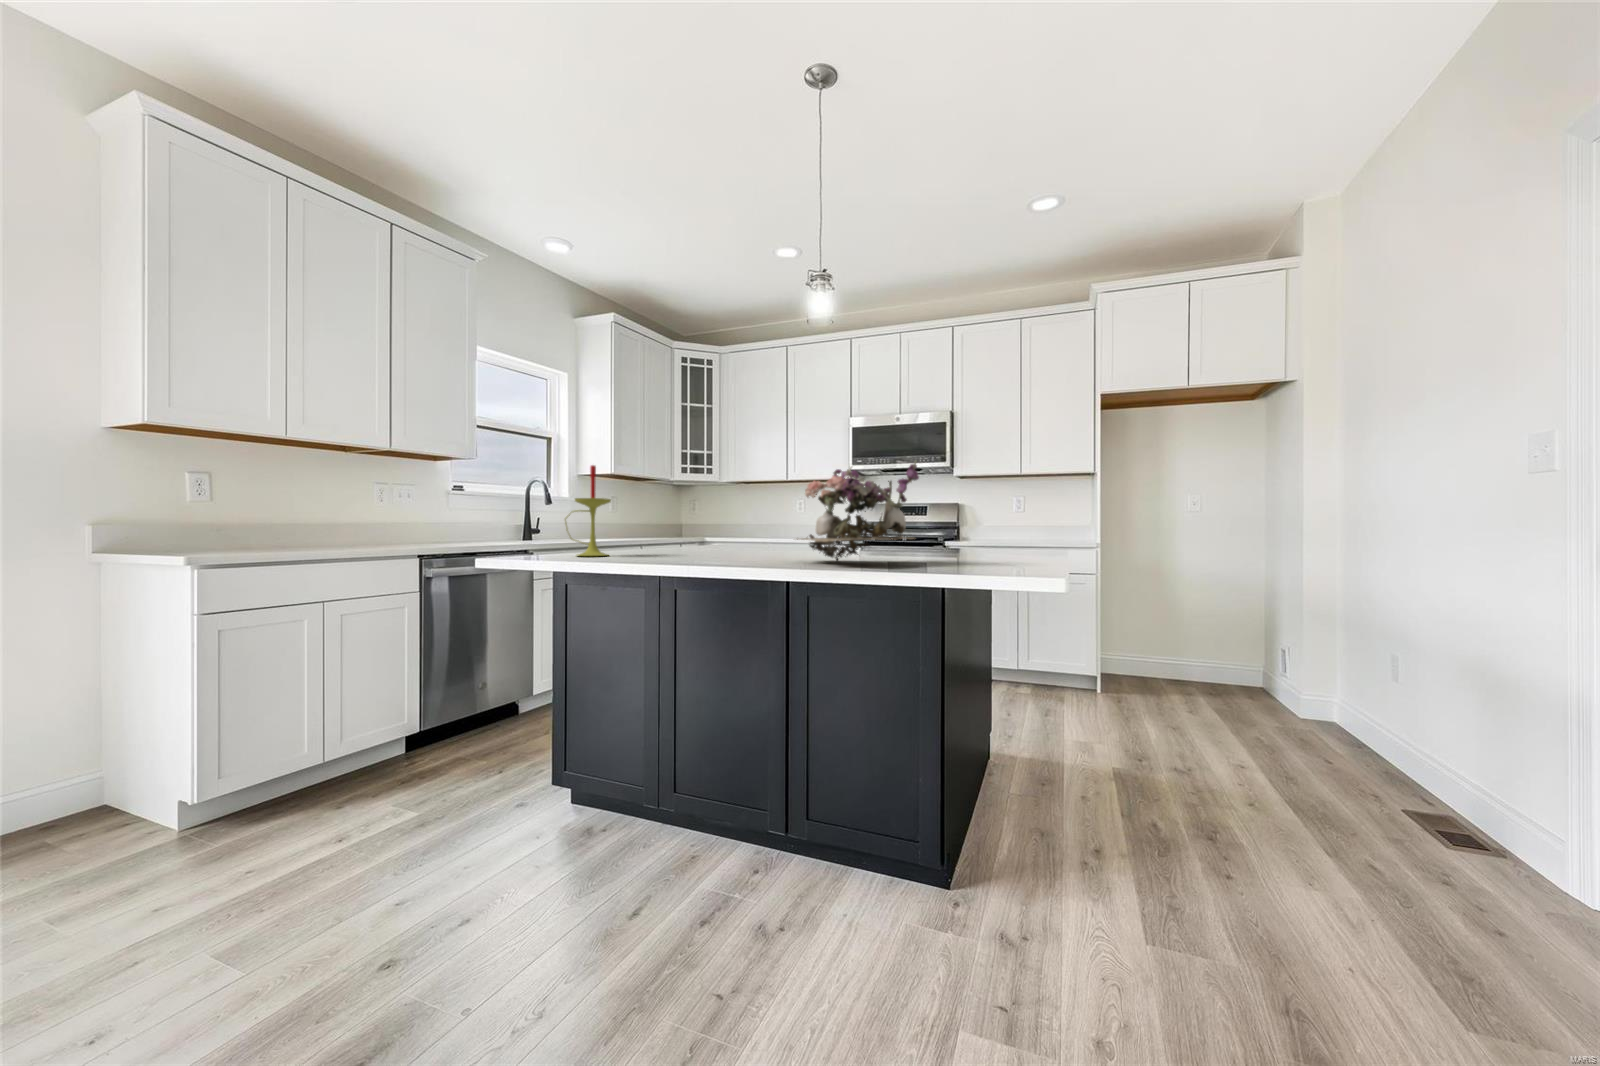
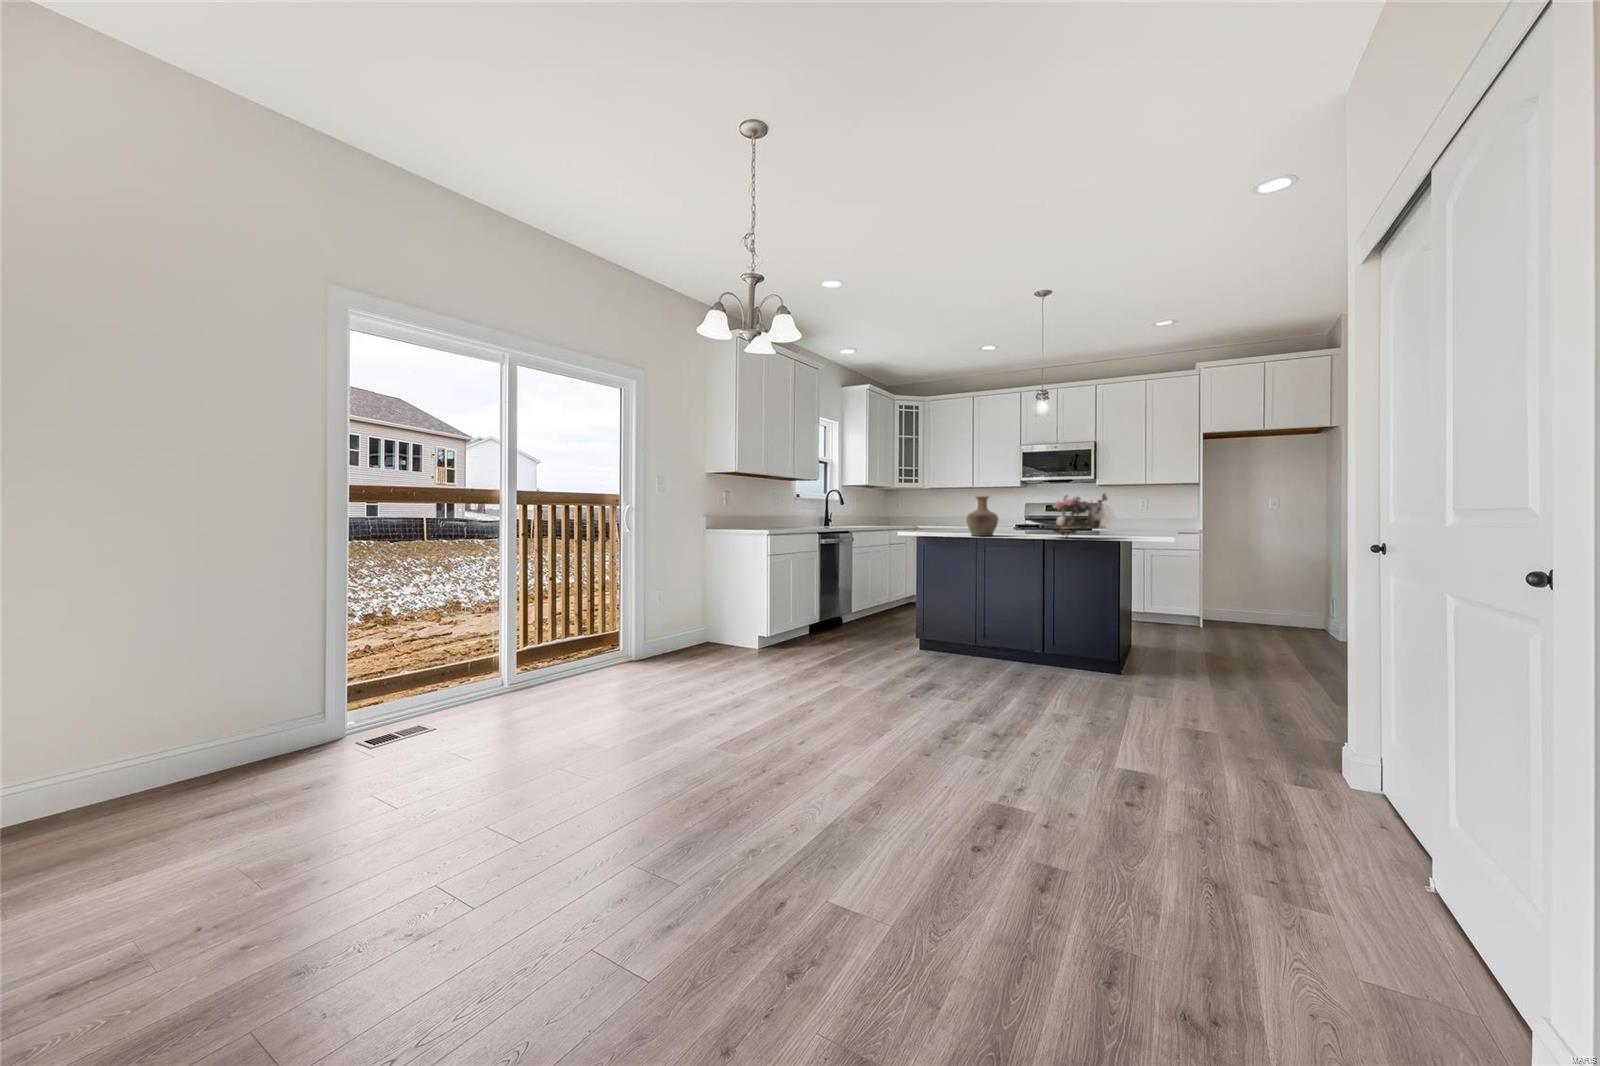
candle: present [565,465,611,556] -> none [924,491,946,535]
vase: none [646,473,713,558] -> present [966,496,998,536]

